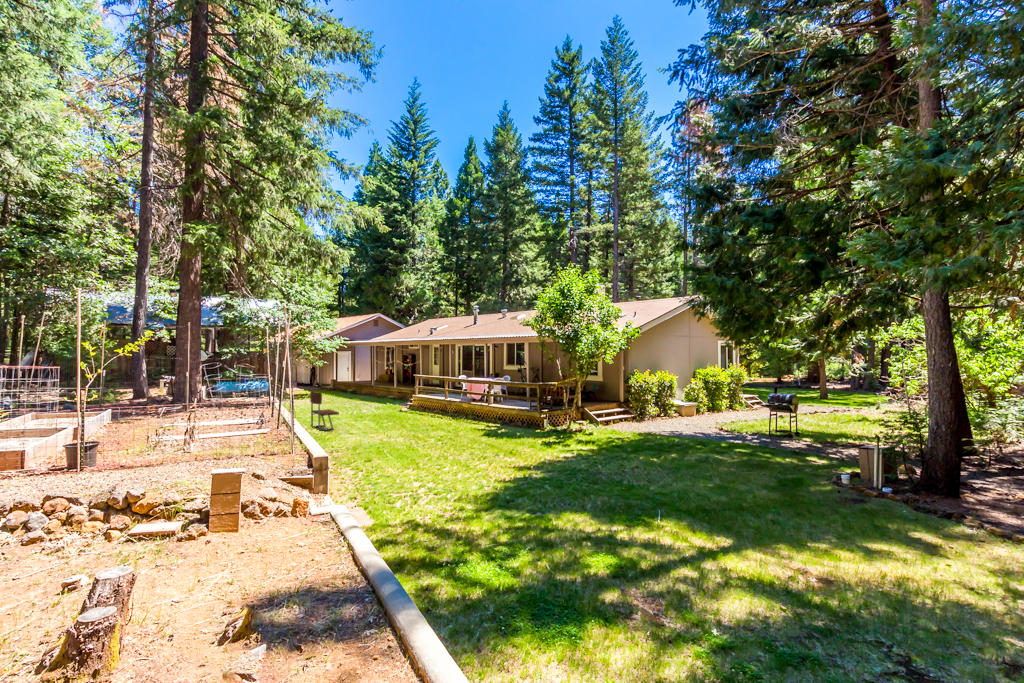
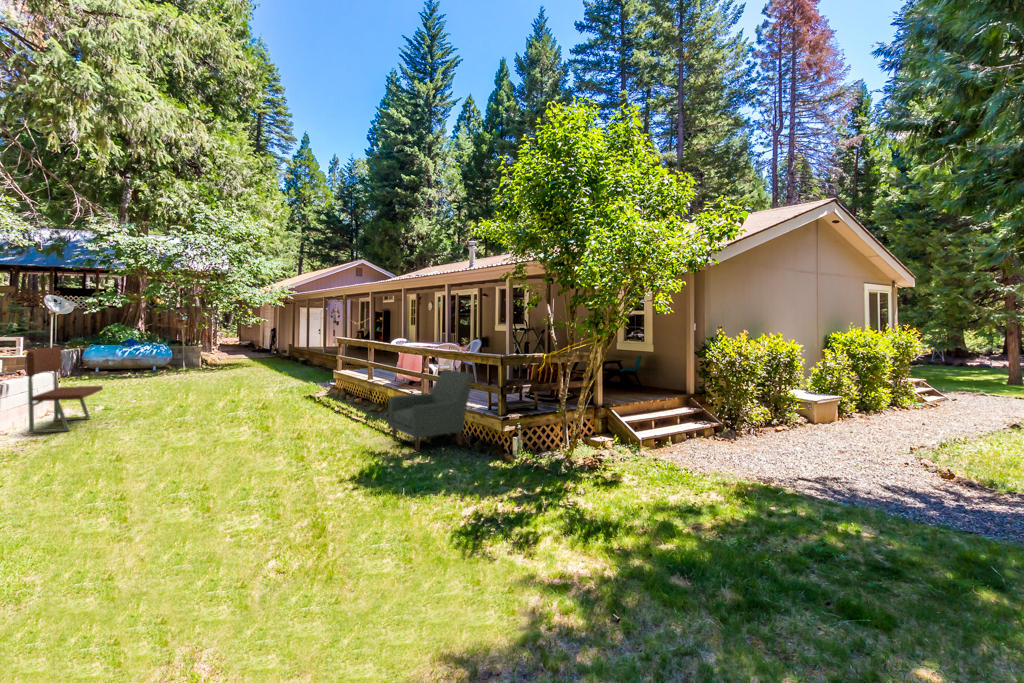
chair: none [486,394,526,429] -> present [388,369,475,451]

